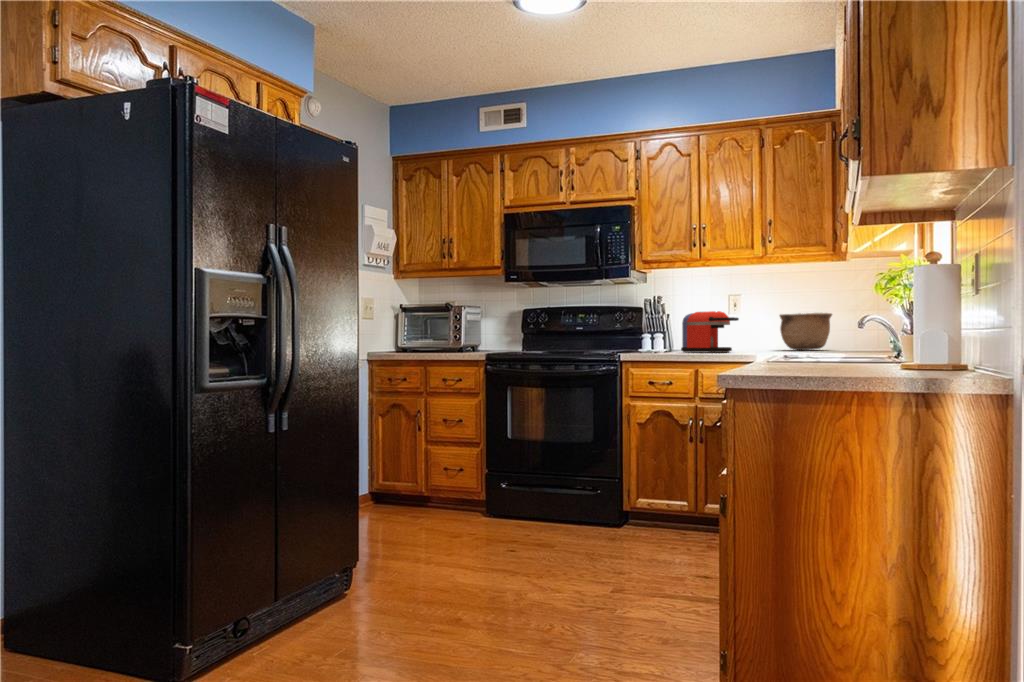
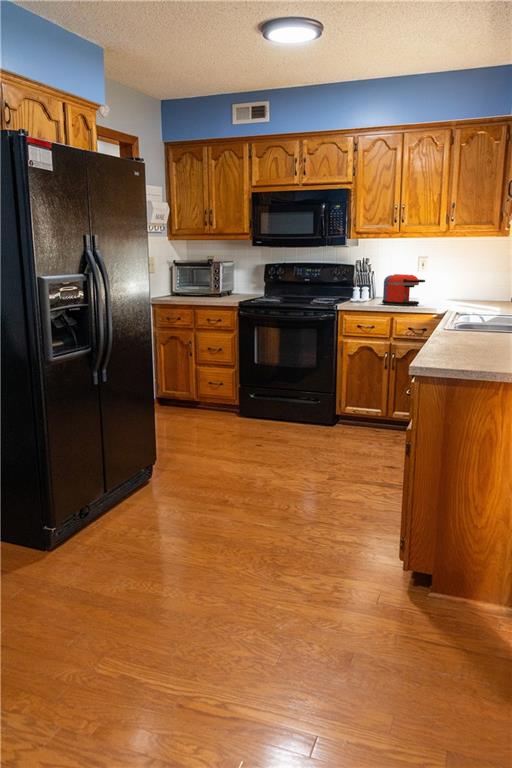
bowl: present [780,313,832,350] -> none [455,273,495,301]

